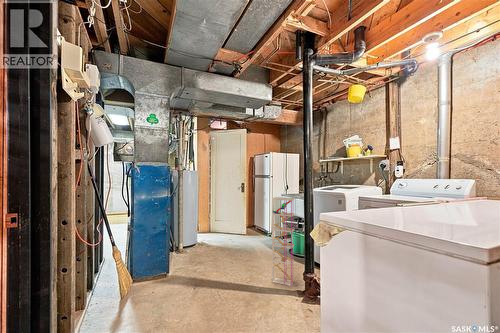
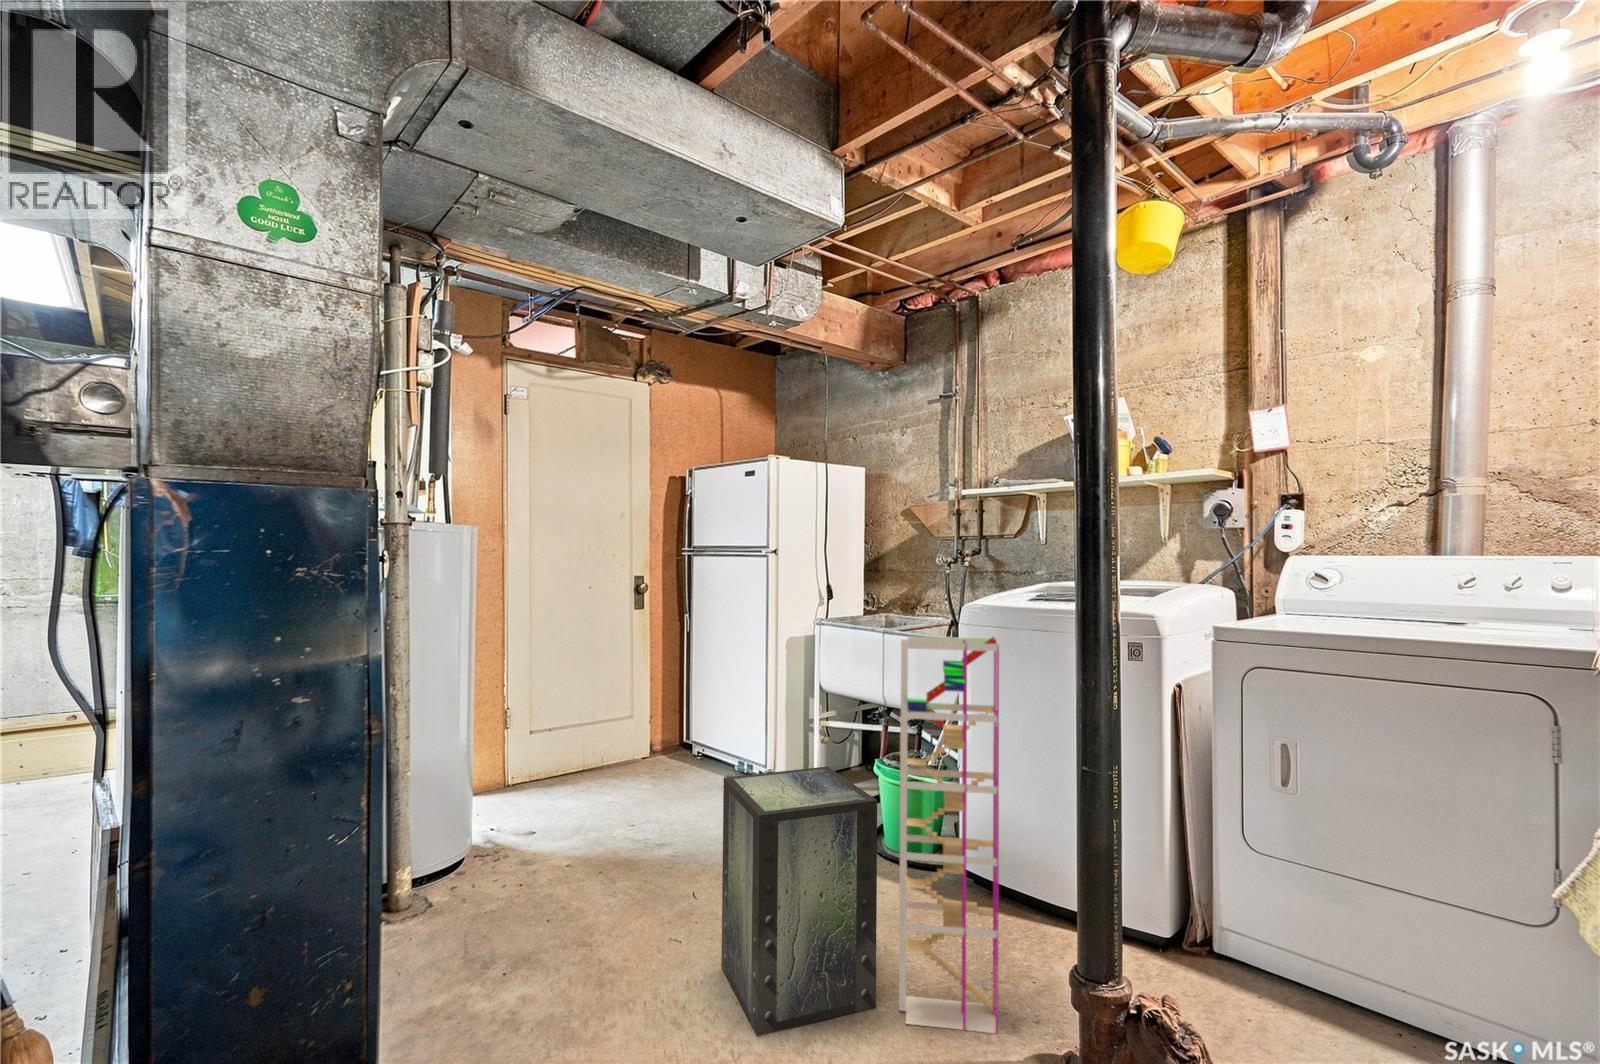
storage box: none [239,227,268,280] -> present [721,767,877,1036]

